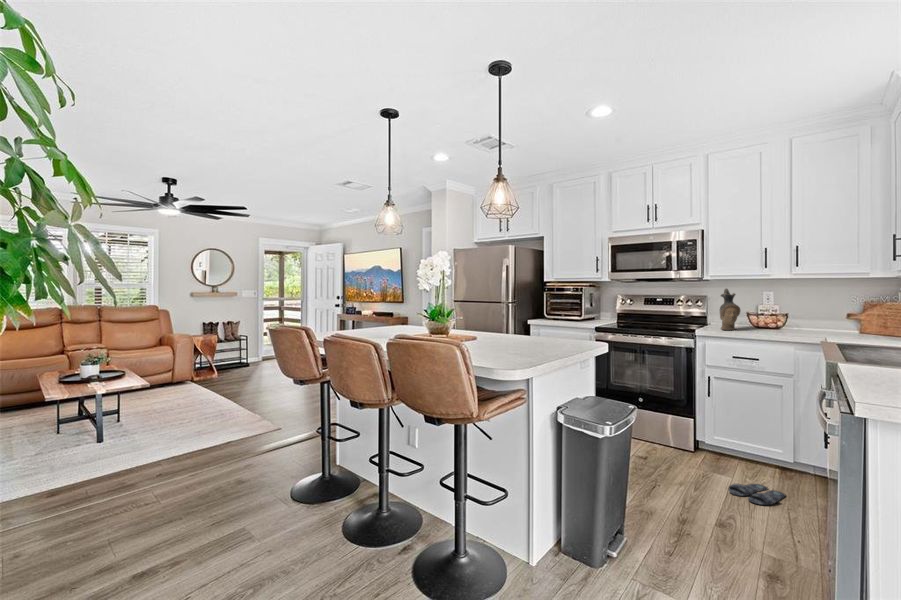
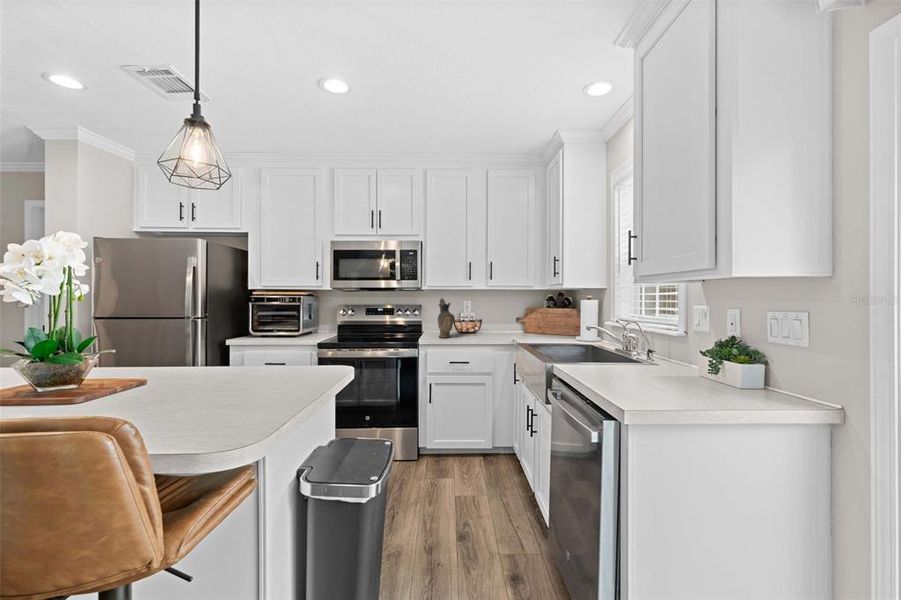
slippers: present [729,484,786,505] -> none [462,483,504,509]

